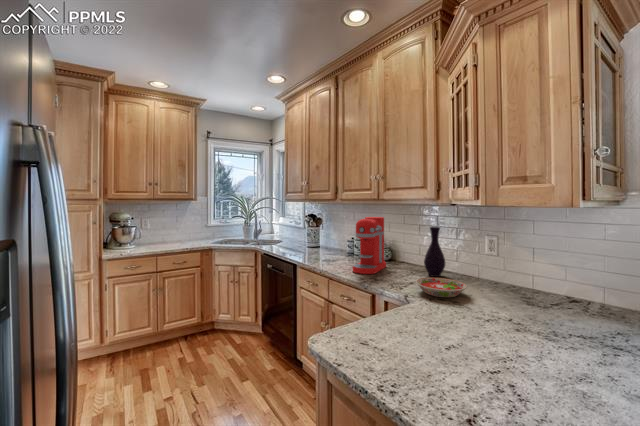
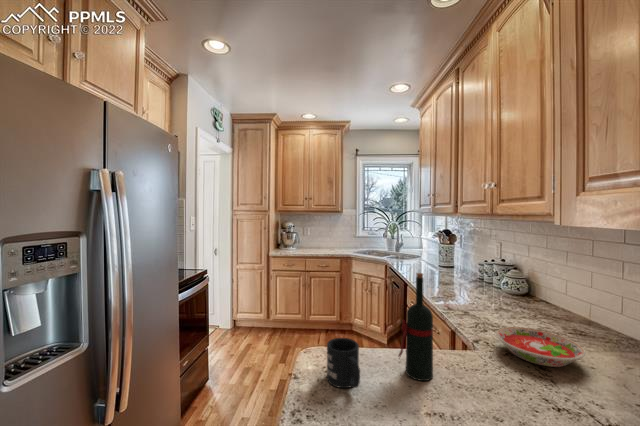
coffee maker: present [353,217,386,274] -> none [450,236,508,308]
vase: present [424,227,445,277] -> none [552,256,592,334]
wine bottle: none [393,243,416,327] -> present [399,273,433,381]
mug: none [355,308,397,350] -> present [327,338,360,388]

